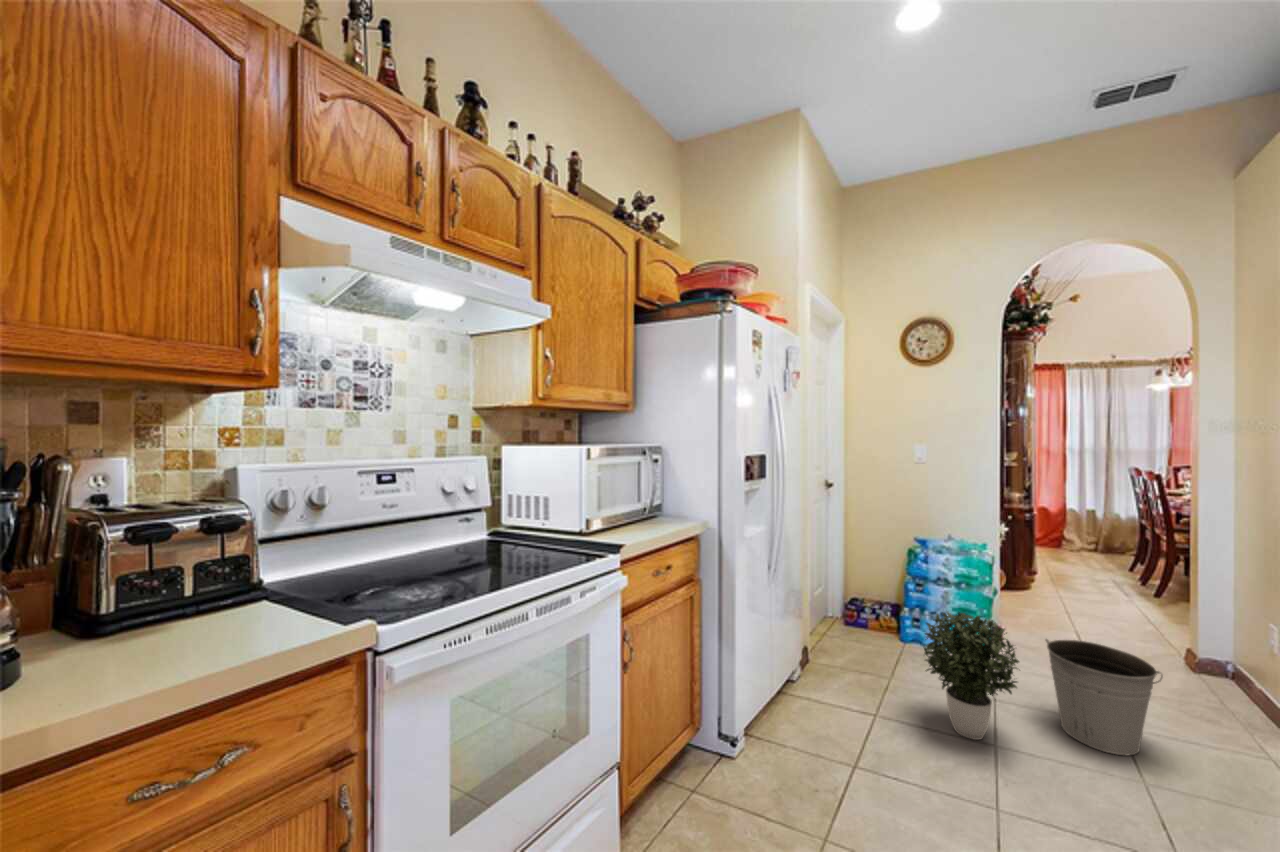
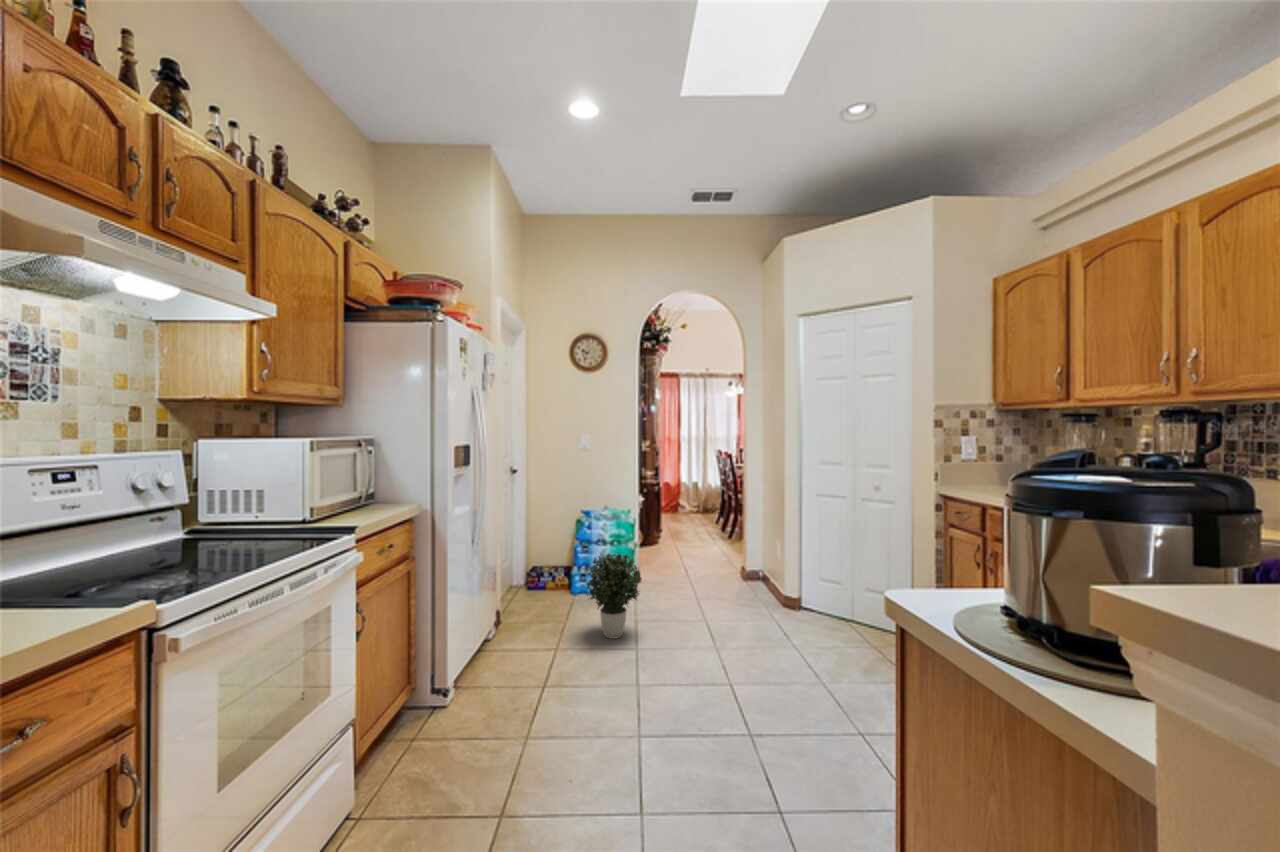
bucket: present [1046,639,1163,755] -> none [657,561,710,624]

